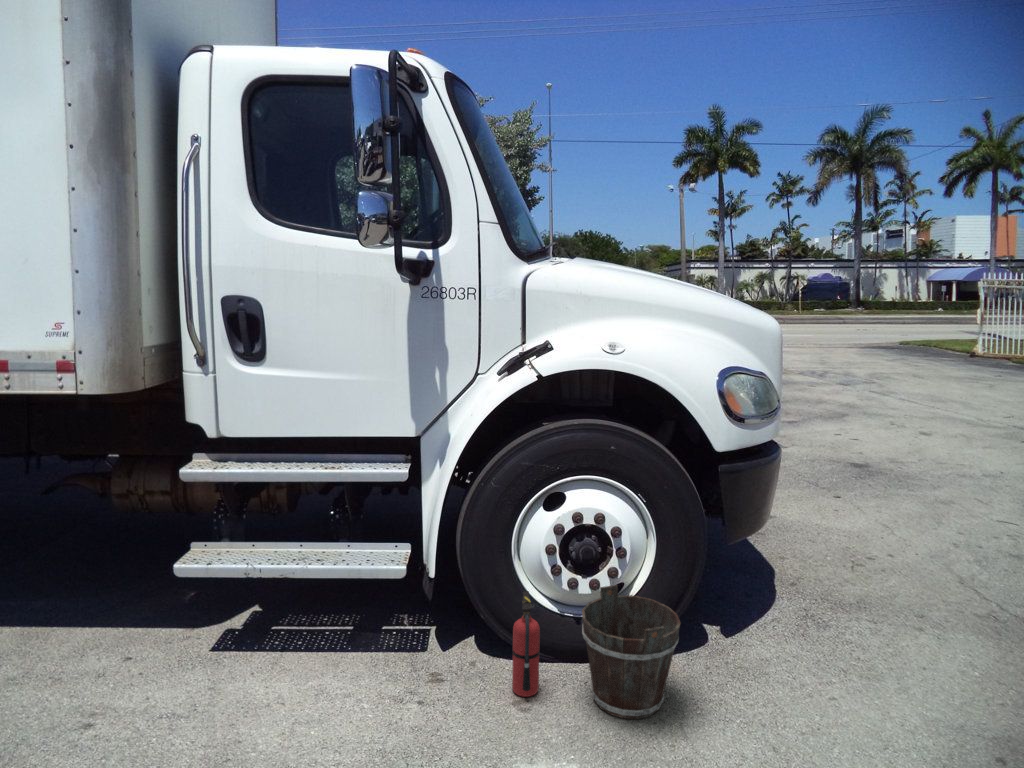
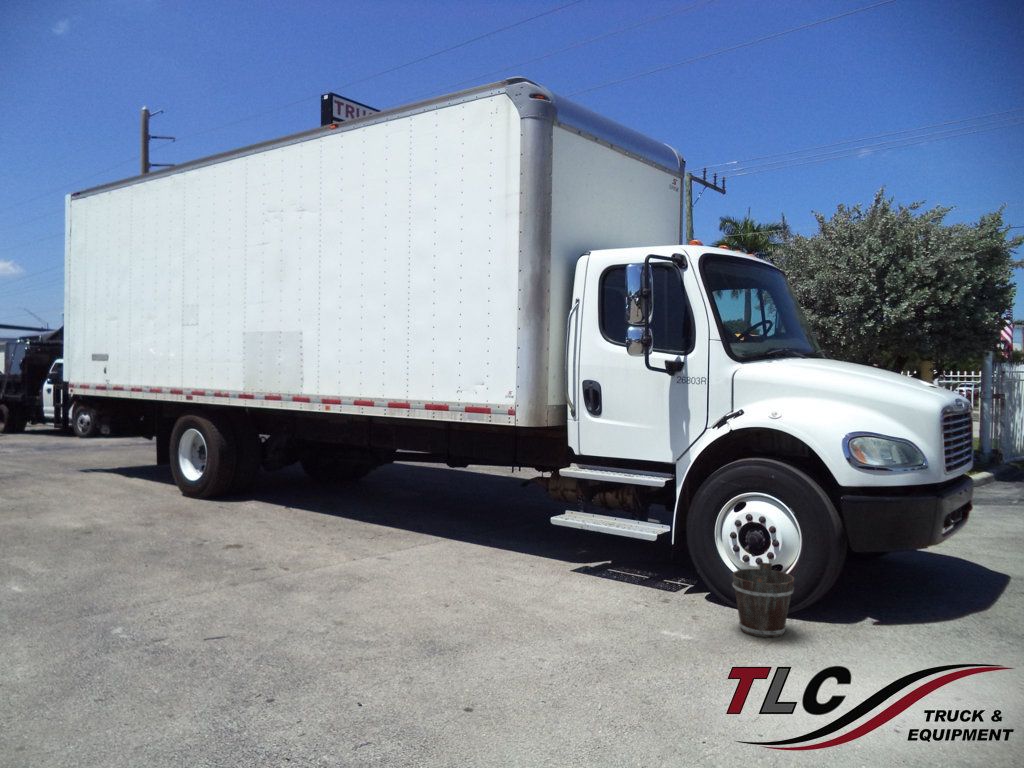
fire extinguisher: present [512,591,540,697] -> none [701,556,718,618]

